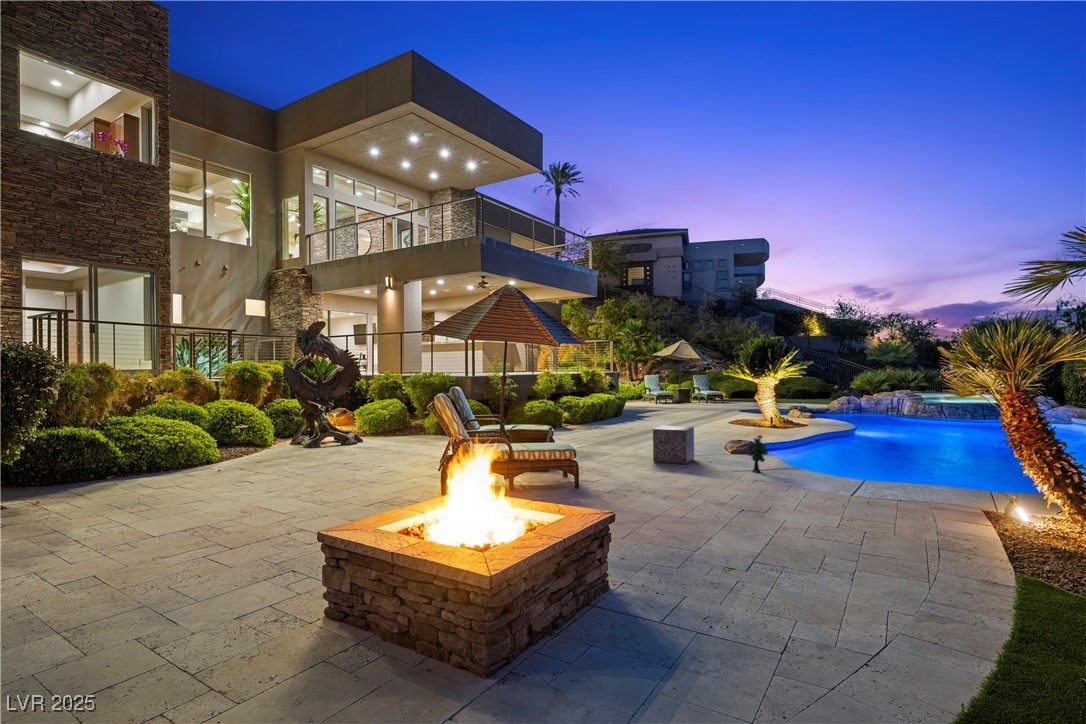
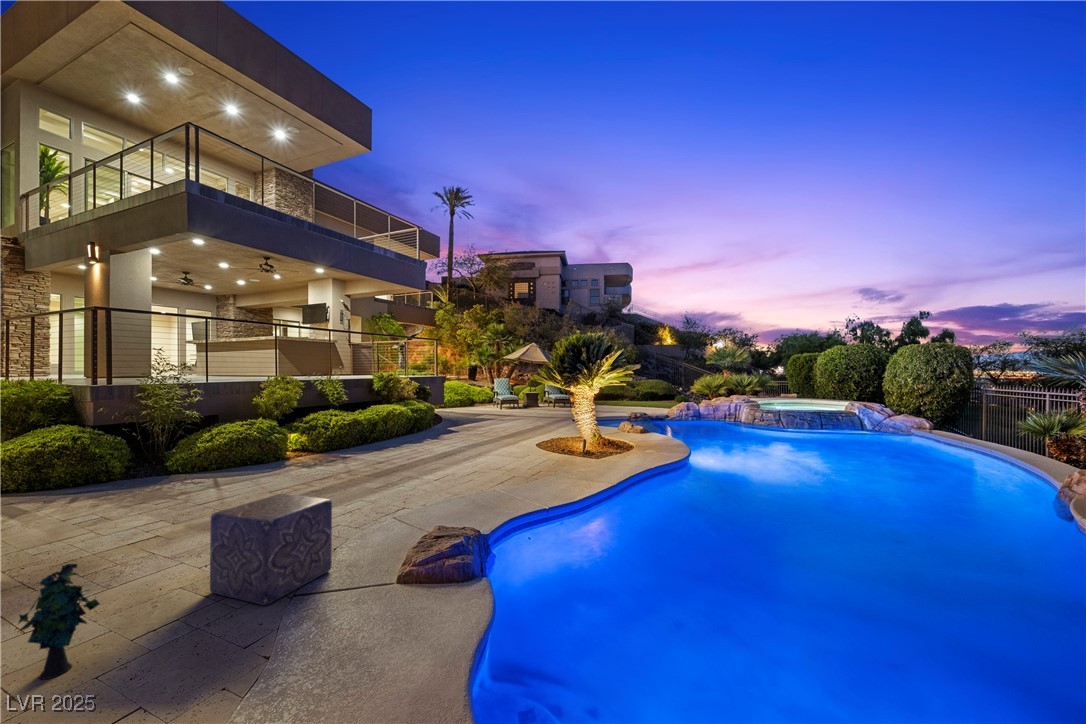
decorative plant: present [747,435,768,473] -> present [18,564,100,679]

